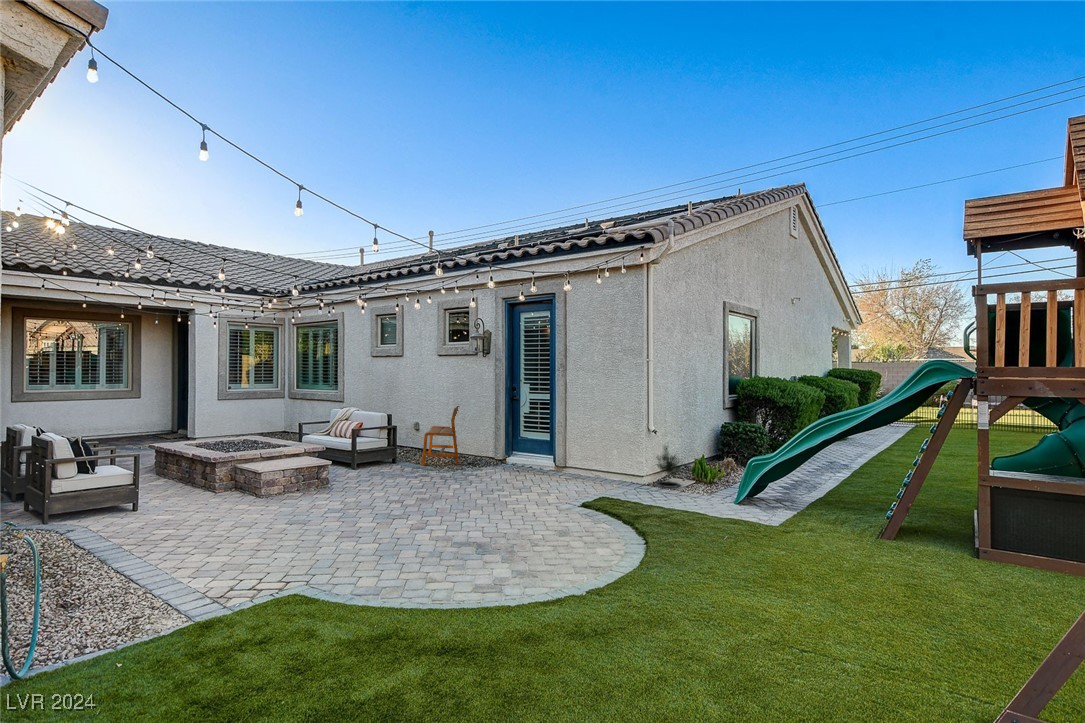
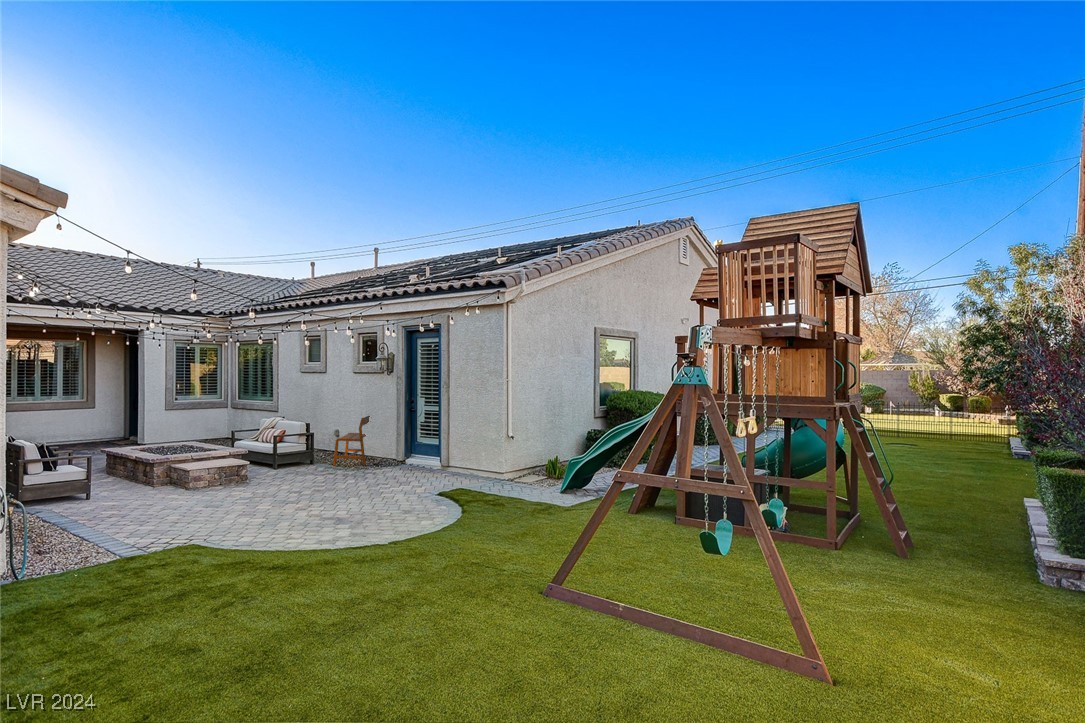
potted tree: present [656,446,680,488] -> none [511,445,532,482]

